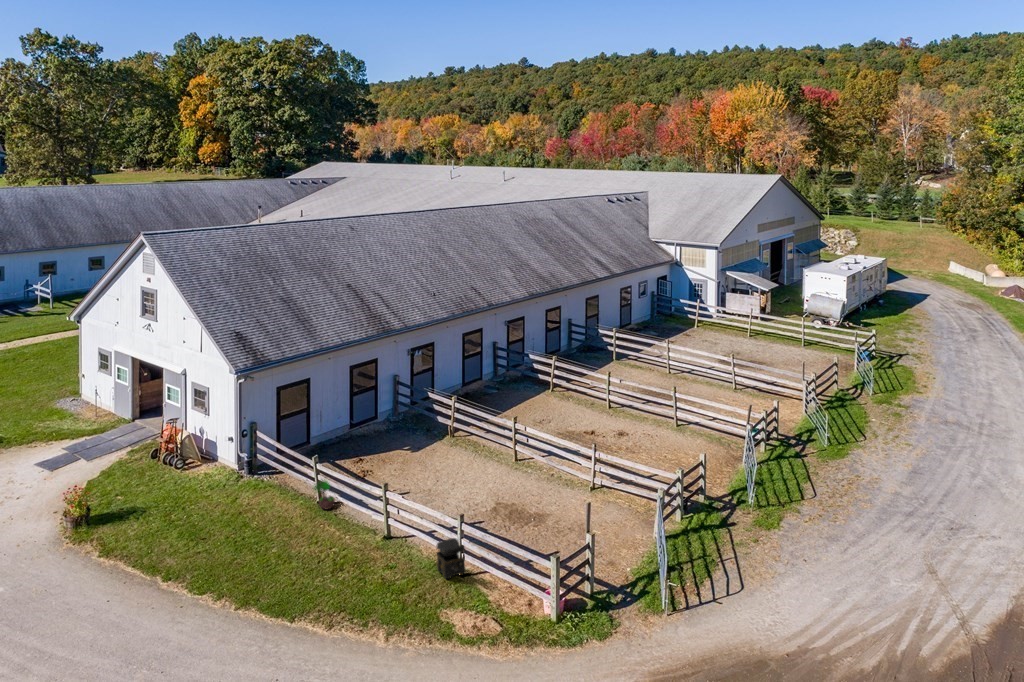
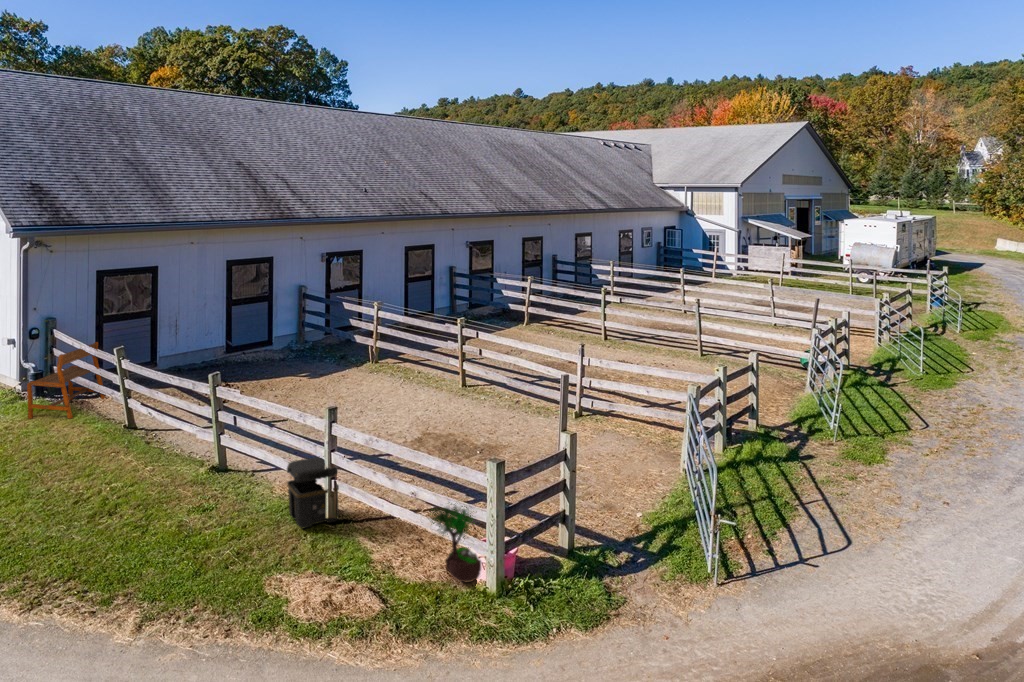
bench: none [252,440,292,493] -> present [27,342,105,419]
potted tree: present [314,480,335,509] -> present [430,504,481,582]

